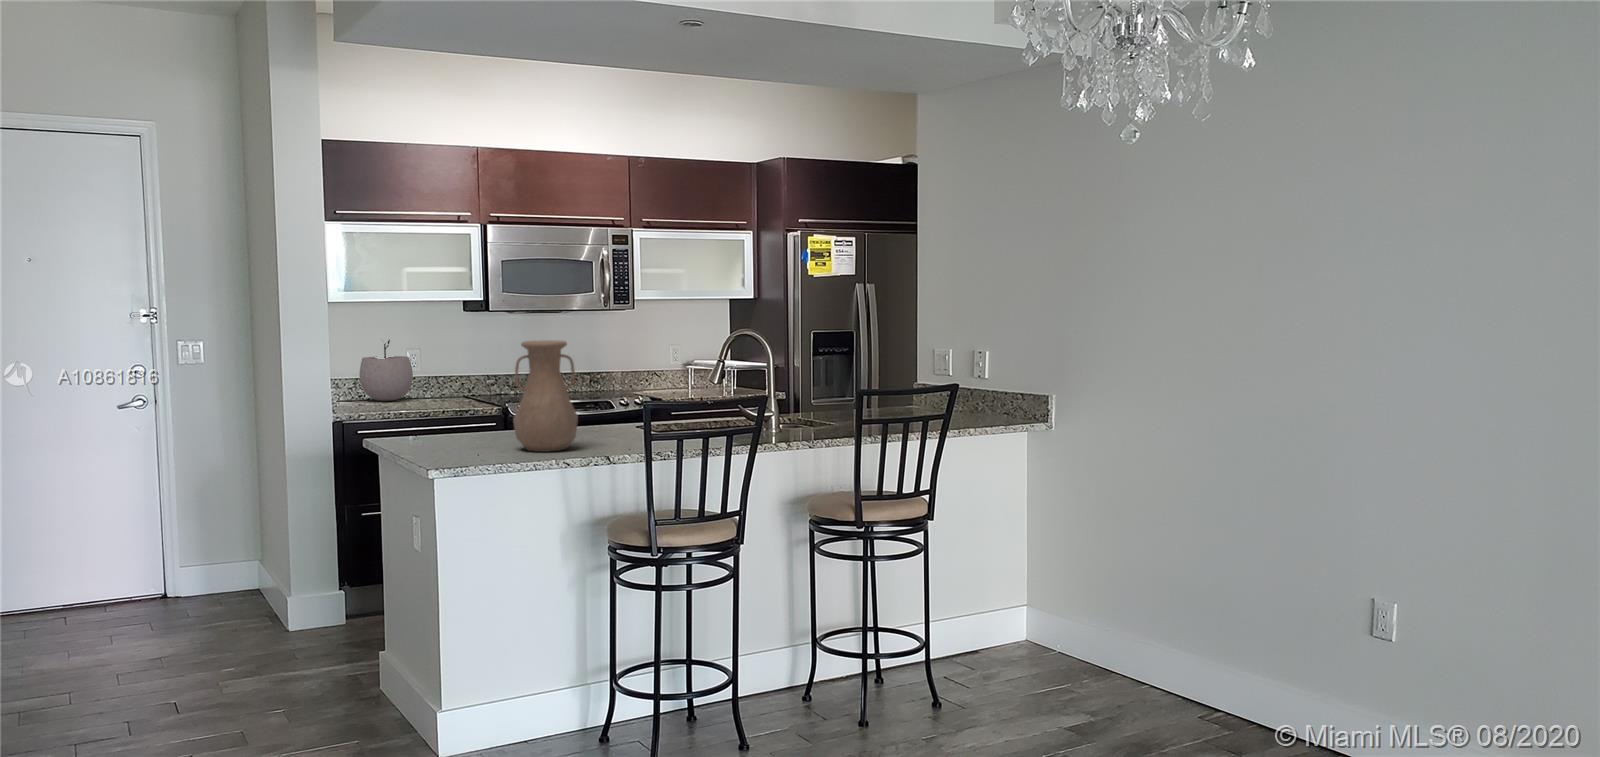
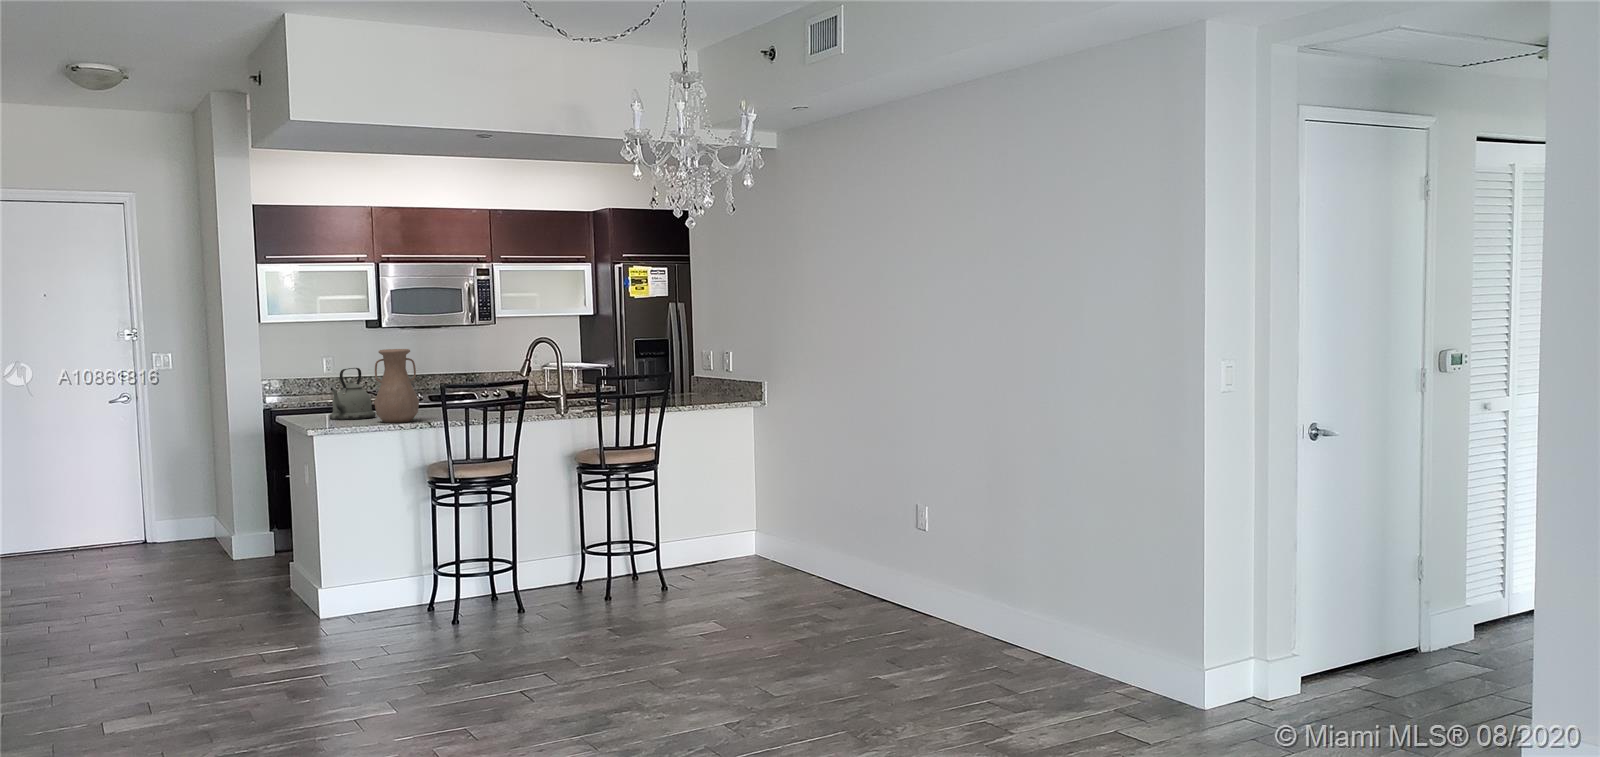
plant pot: present [360,340,413,401] -> none [287,350,328,397]
kettle: none [441,367,507,444] -> present [329,368,376,420]

